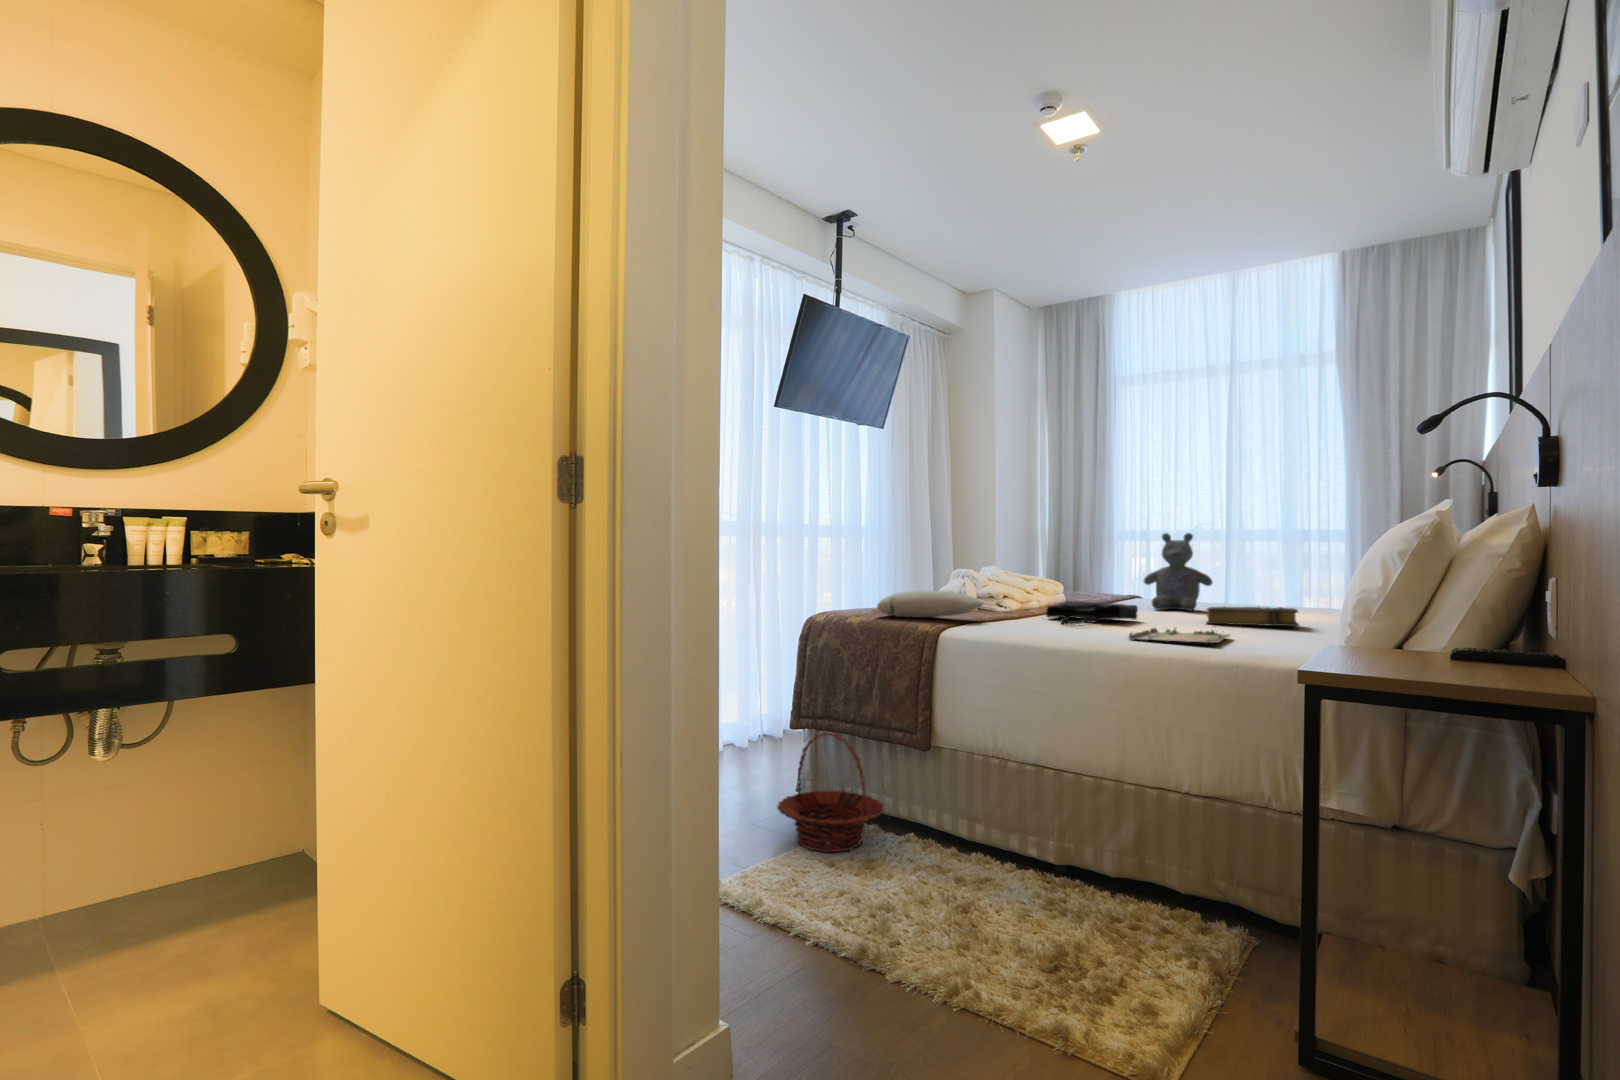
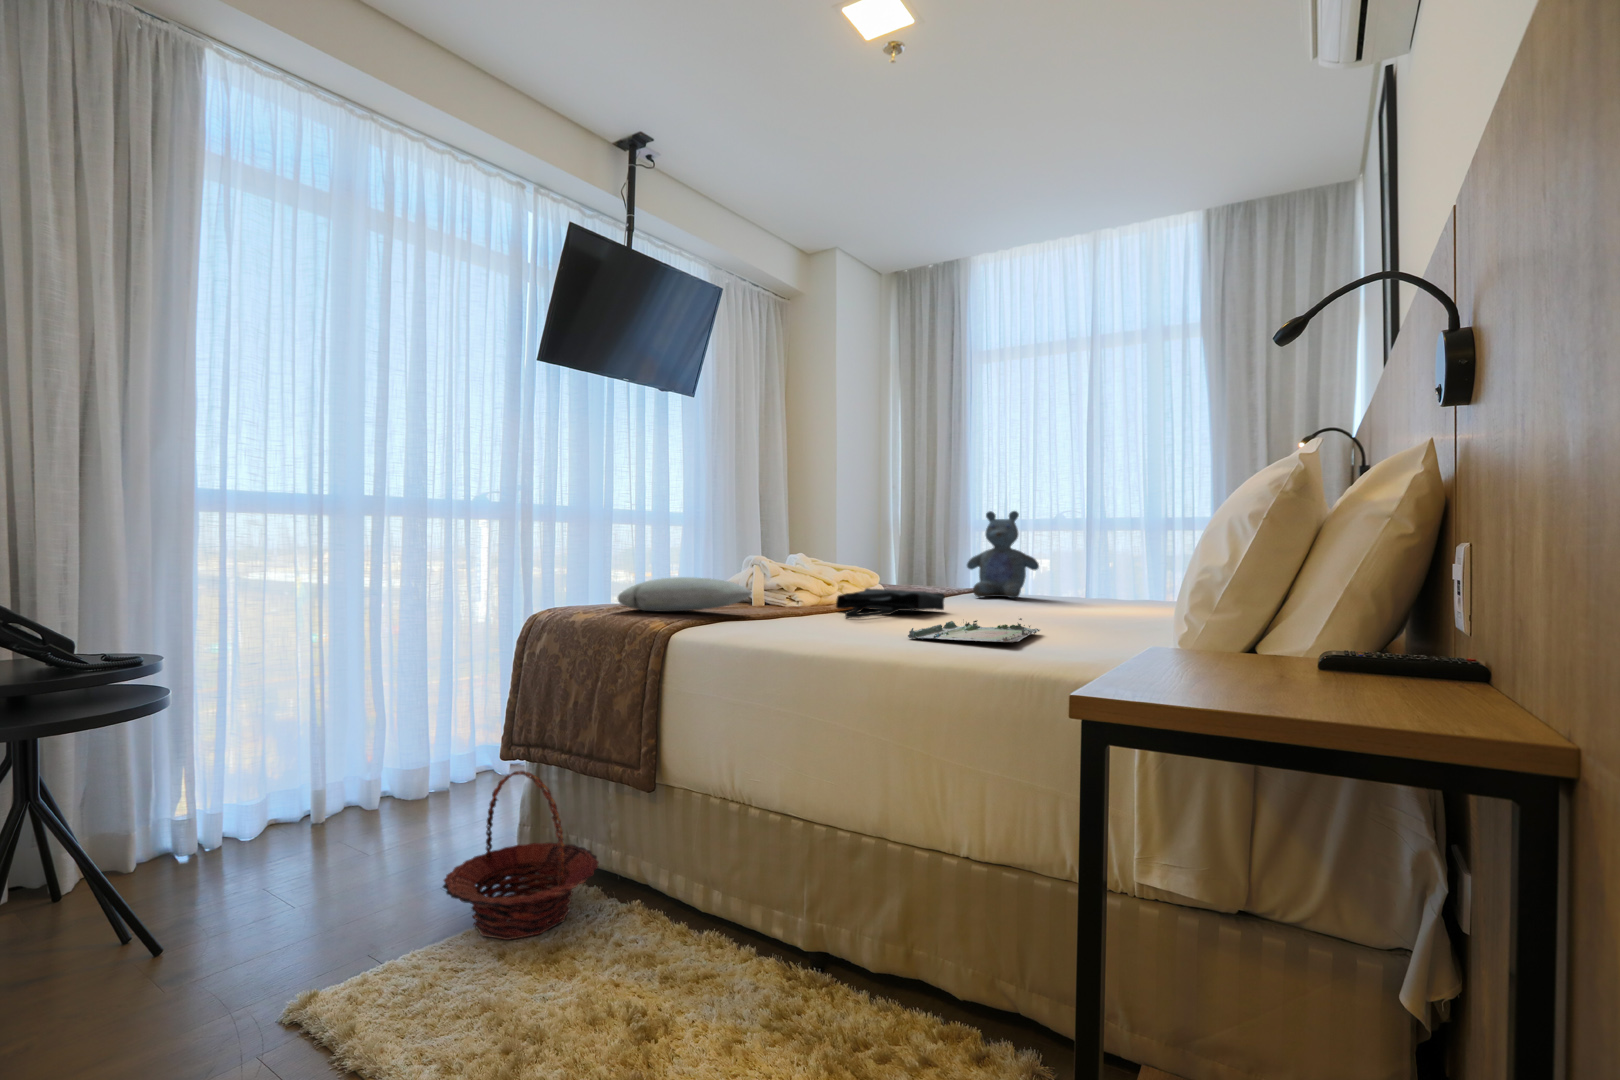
book: present [1207,607,1299,626] -> none [1022,593,1126,616]

